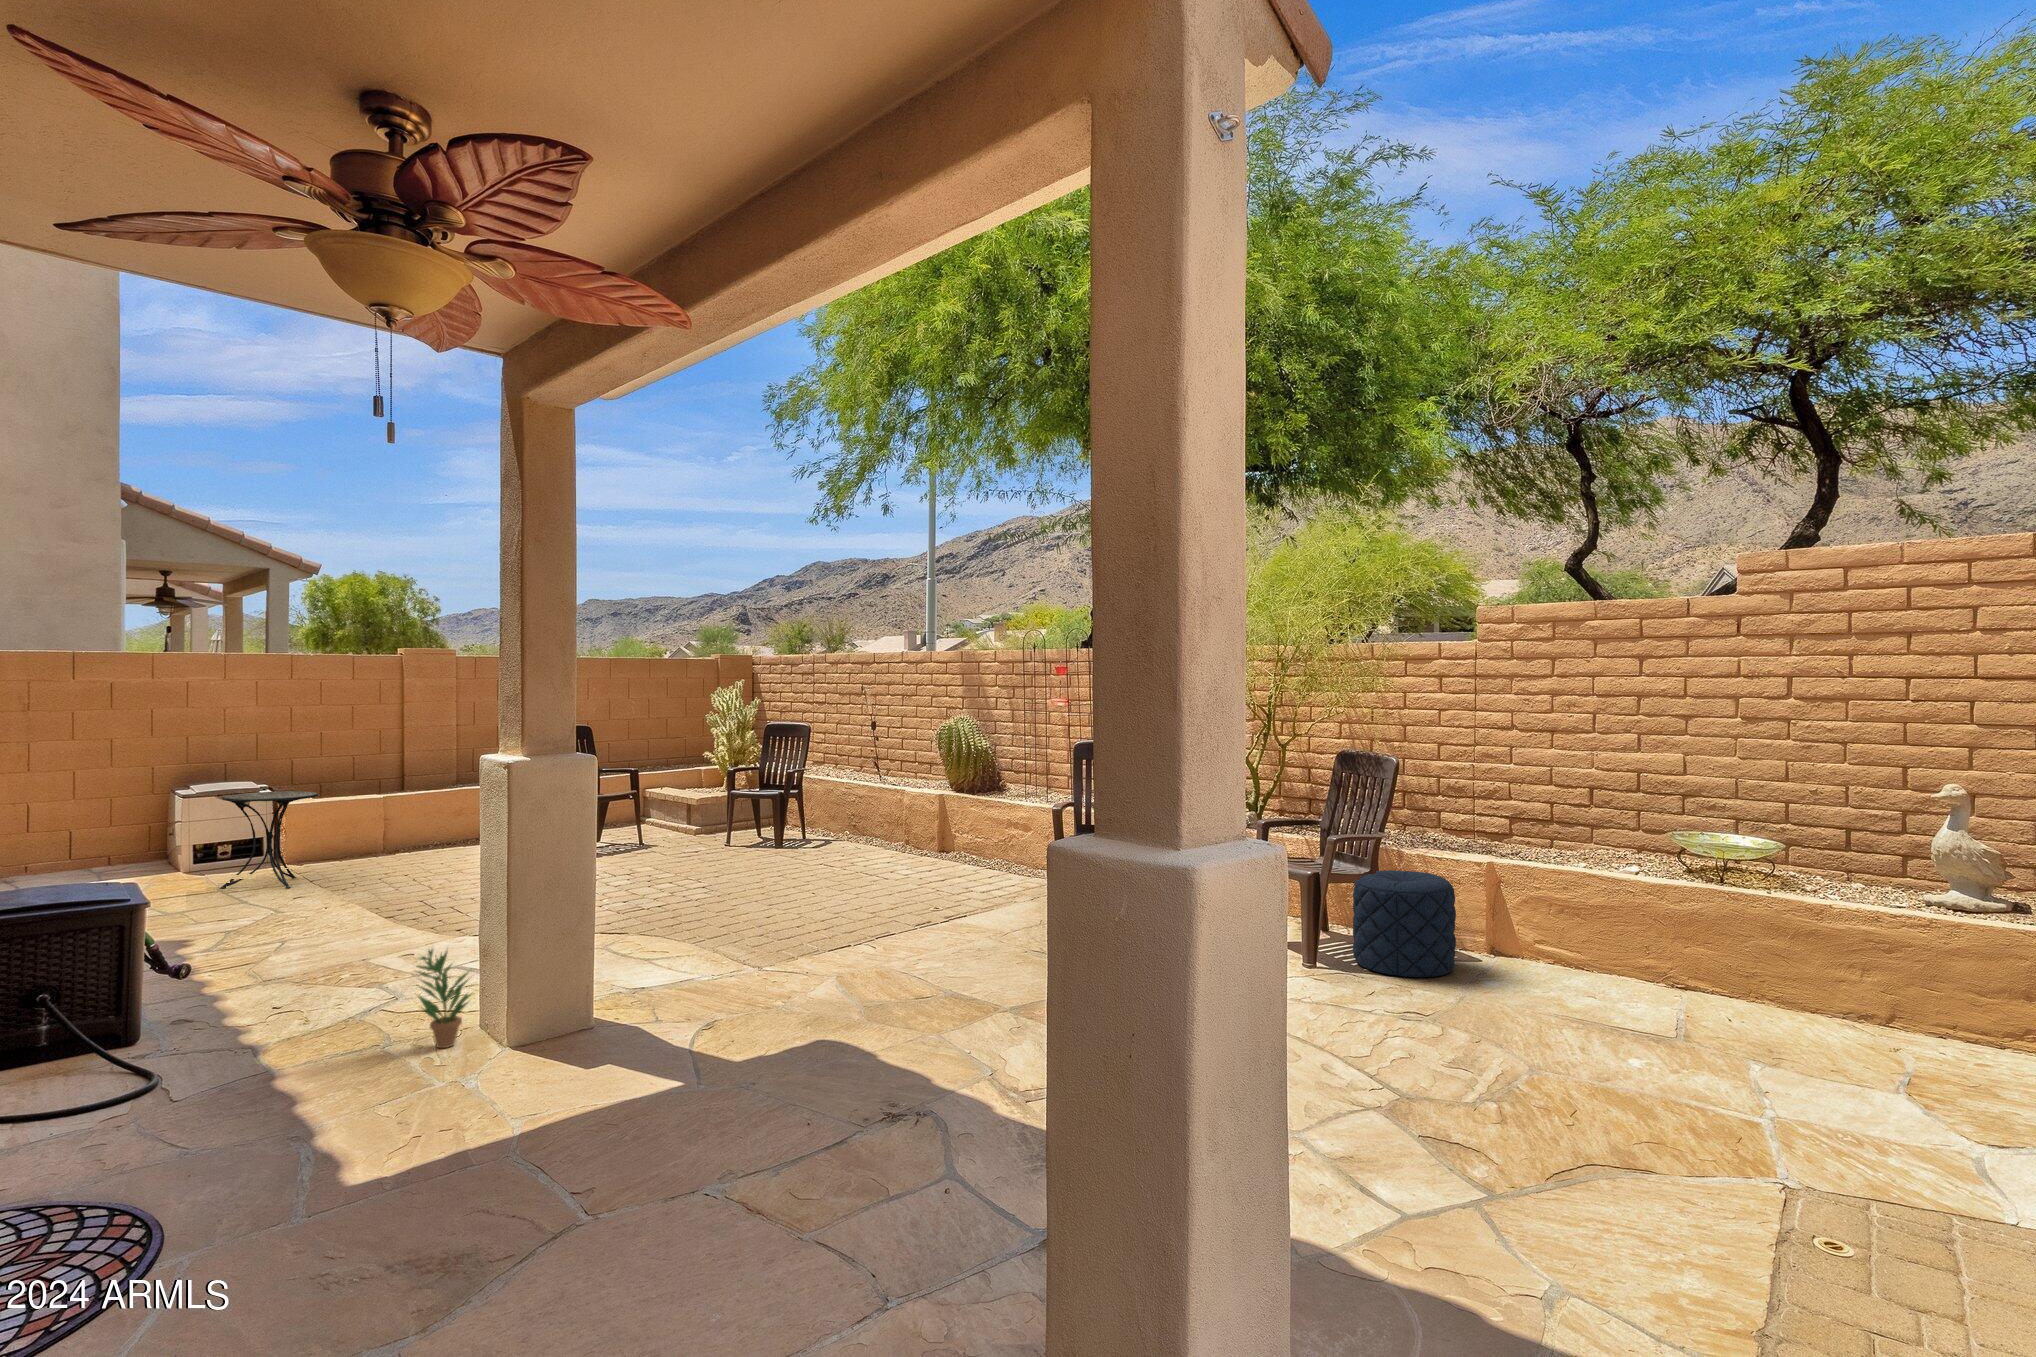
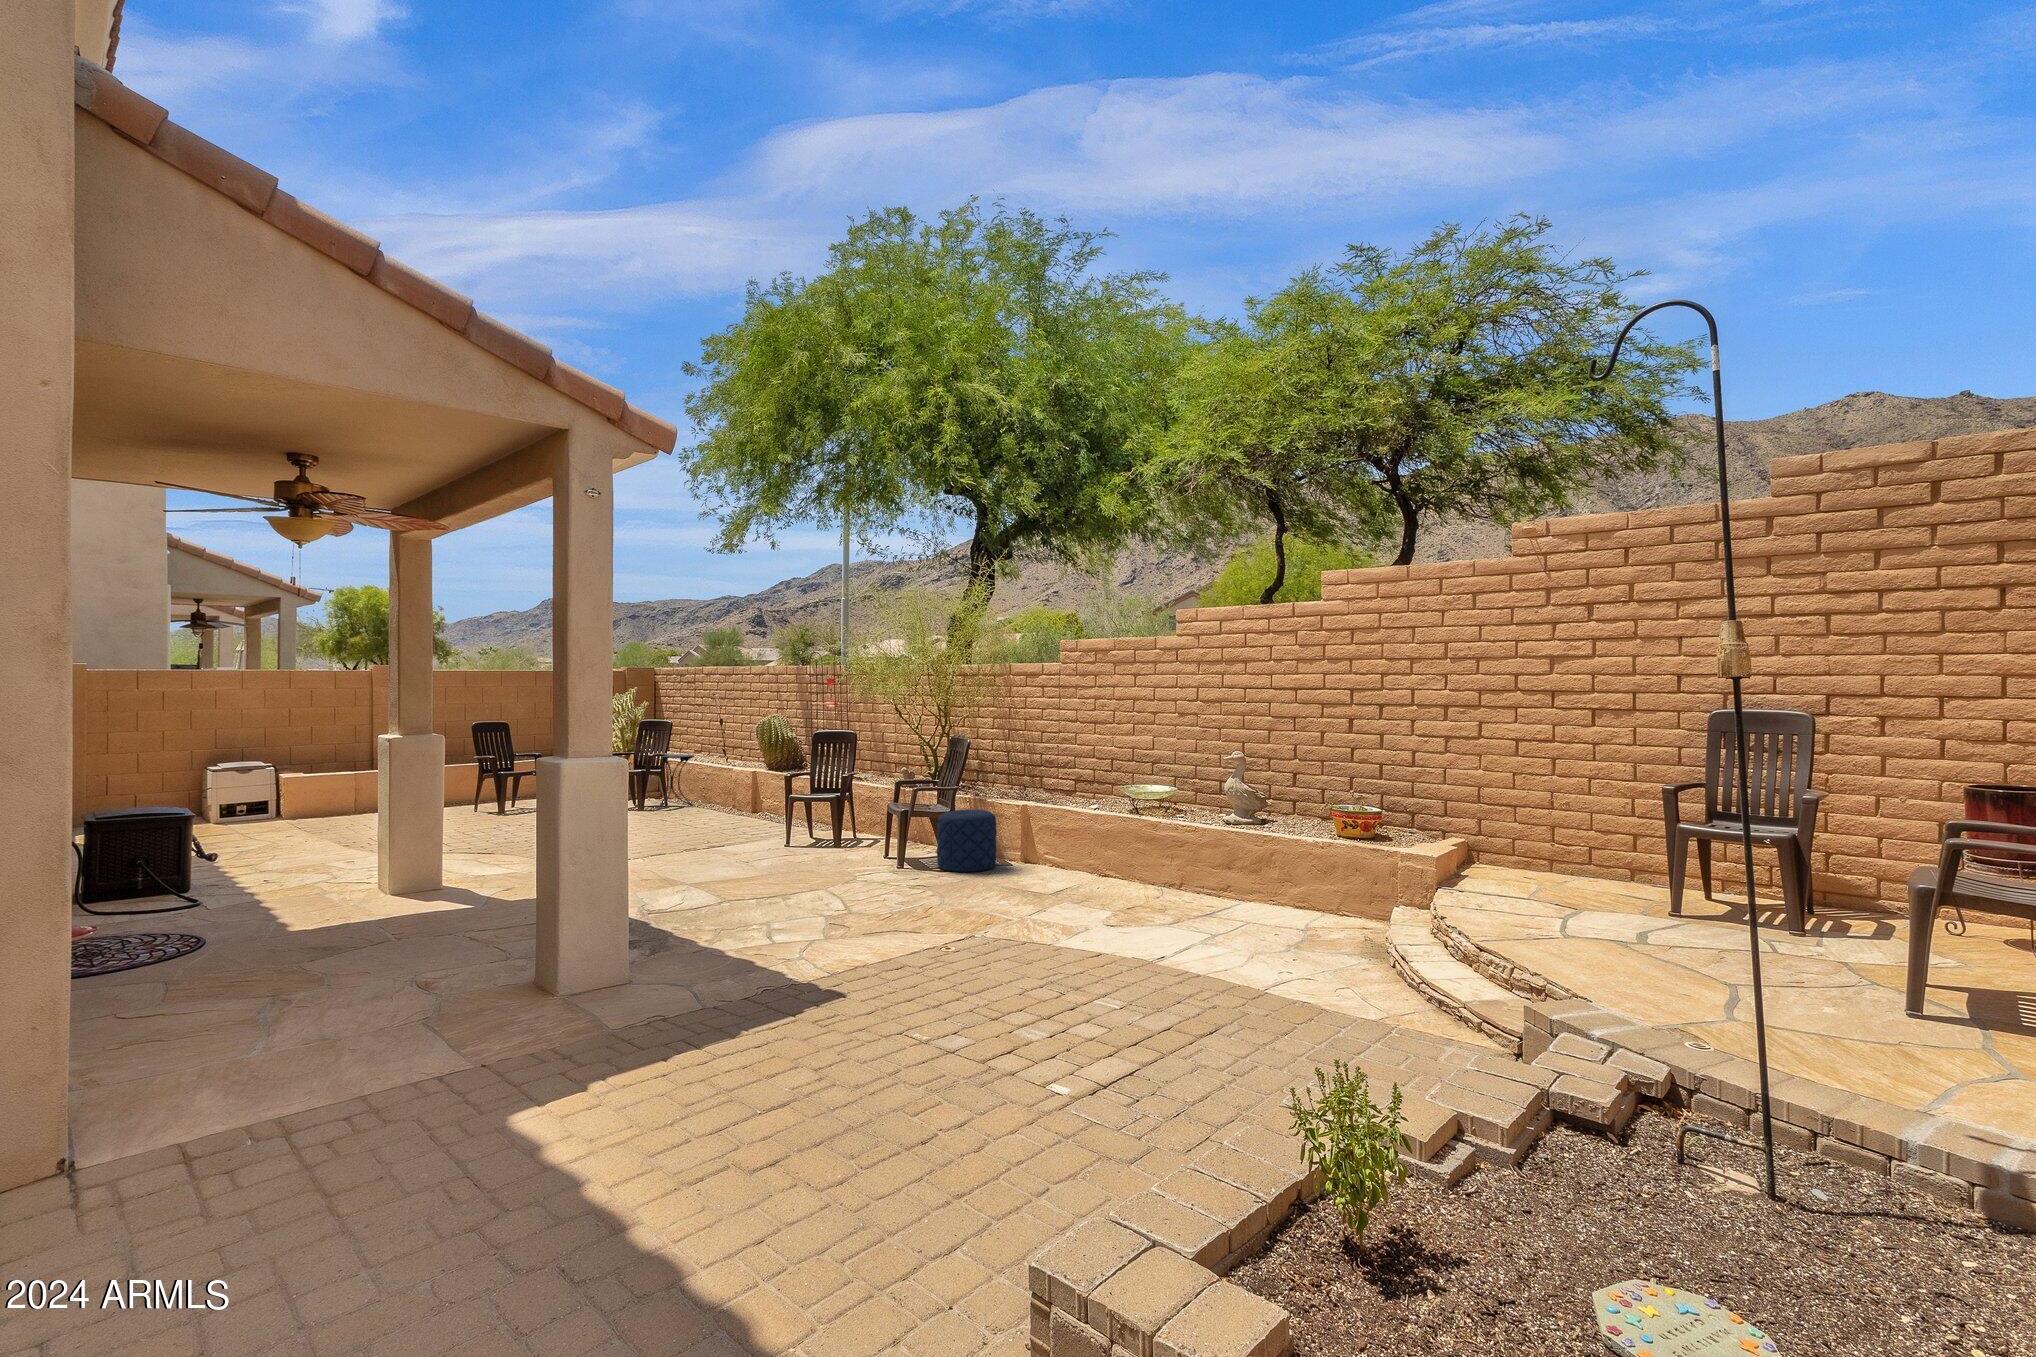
side table: present [220,791,318,889] -> present [658,754,694,809]
potted plant: present [416,949,471,1048] -> none [339,842,376,898]

